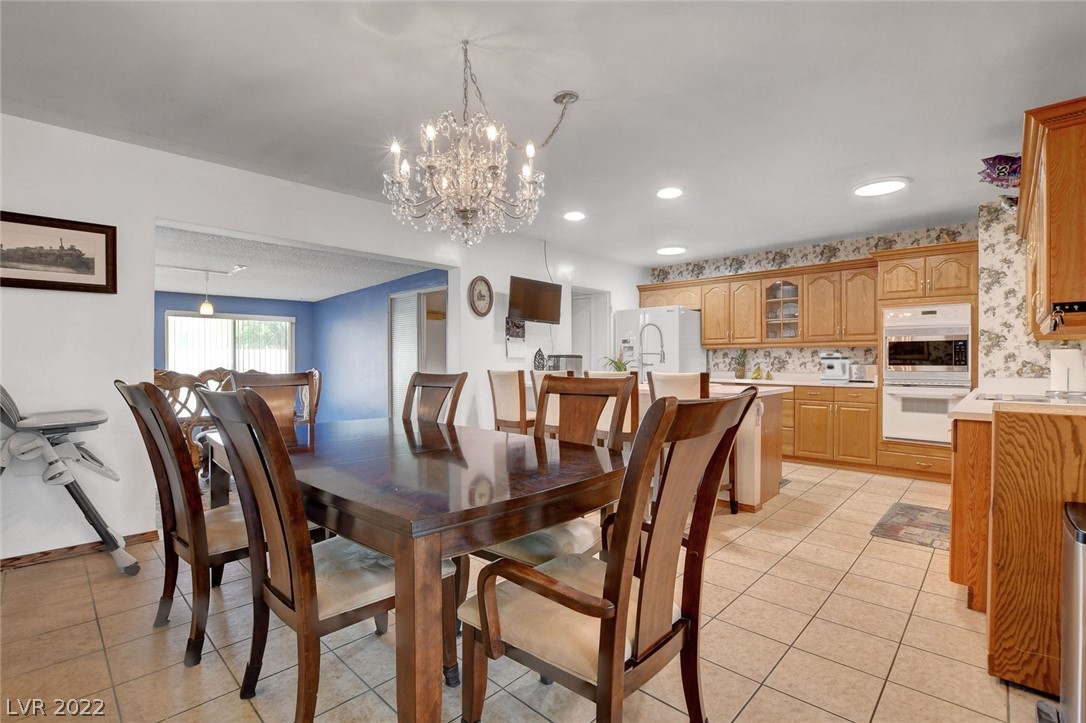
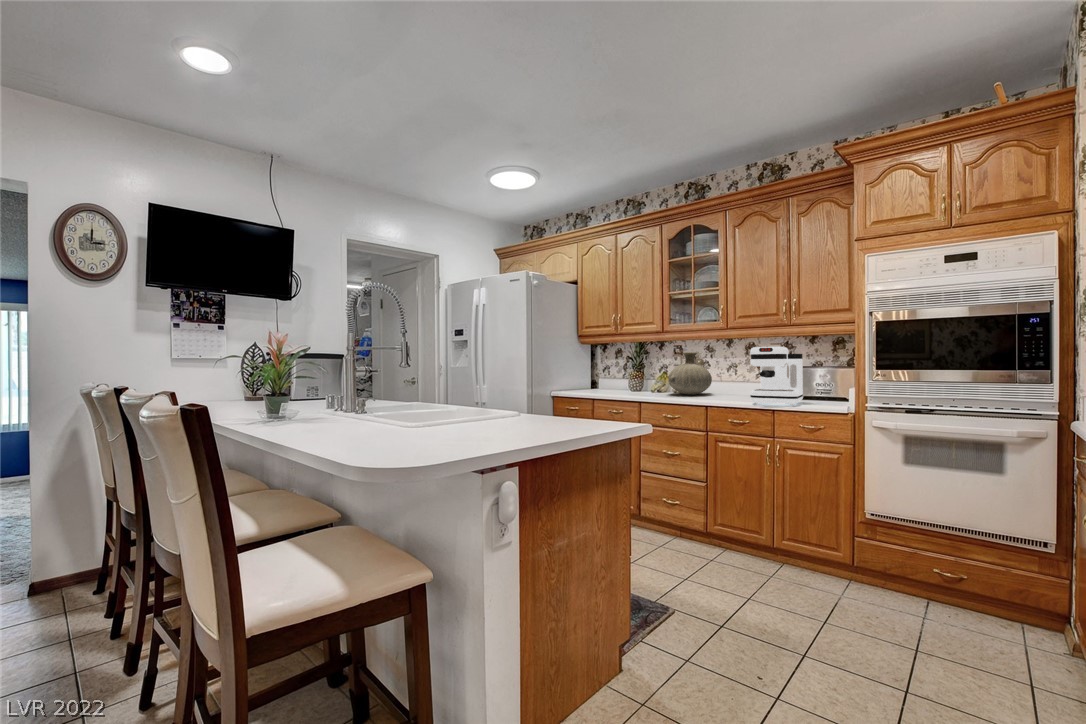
vase: none [766,355,793,380] -> present [669,352,712,395]

